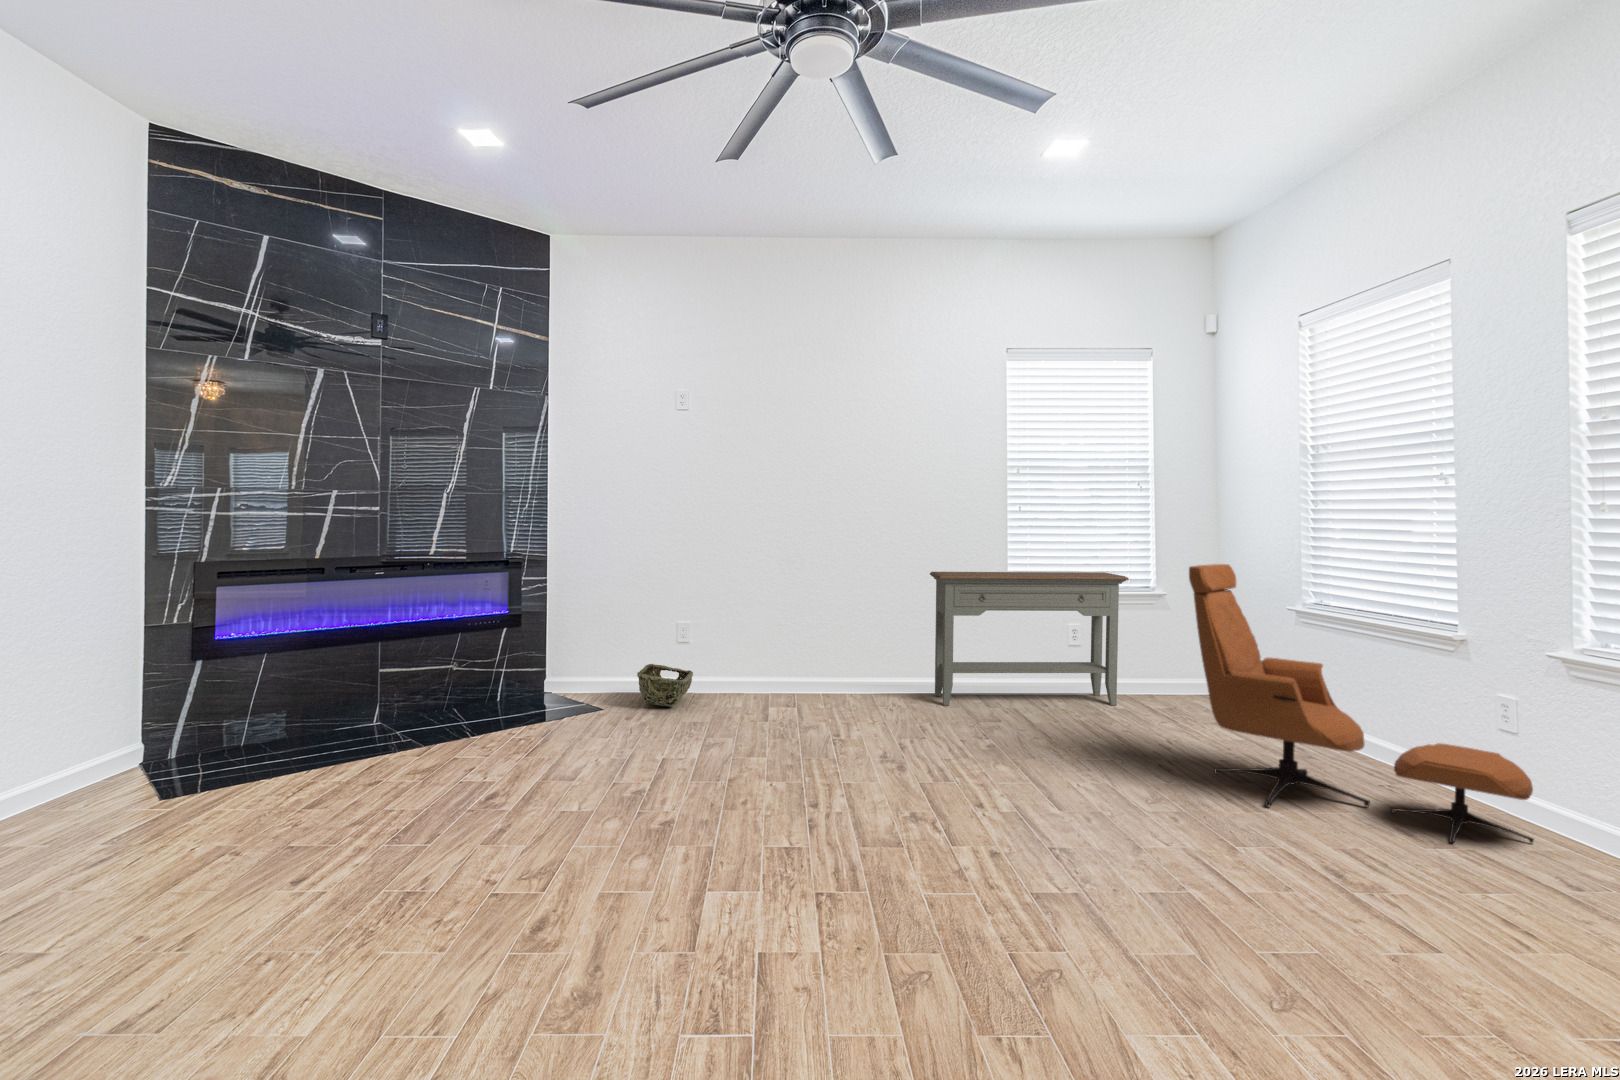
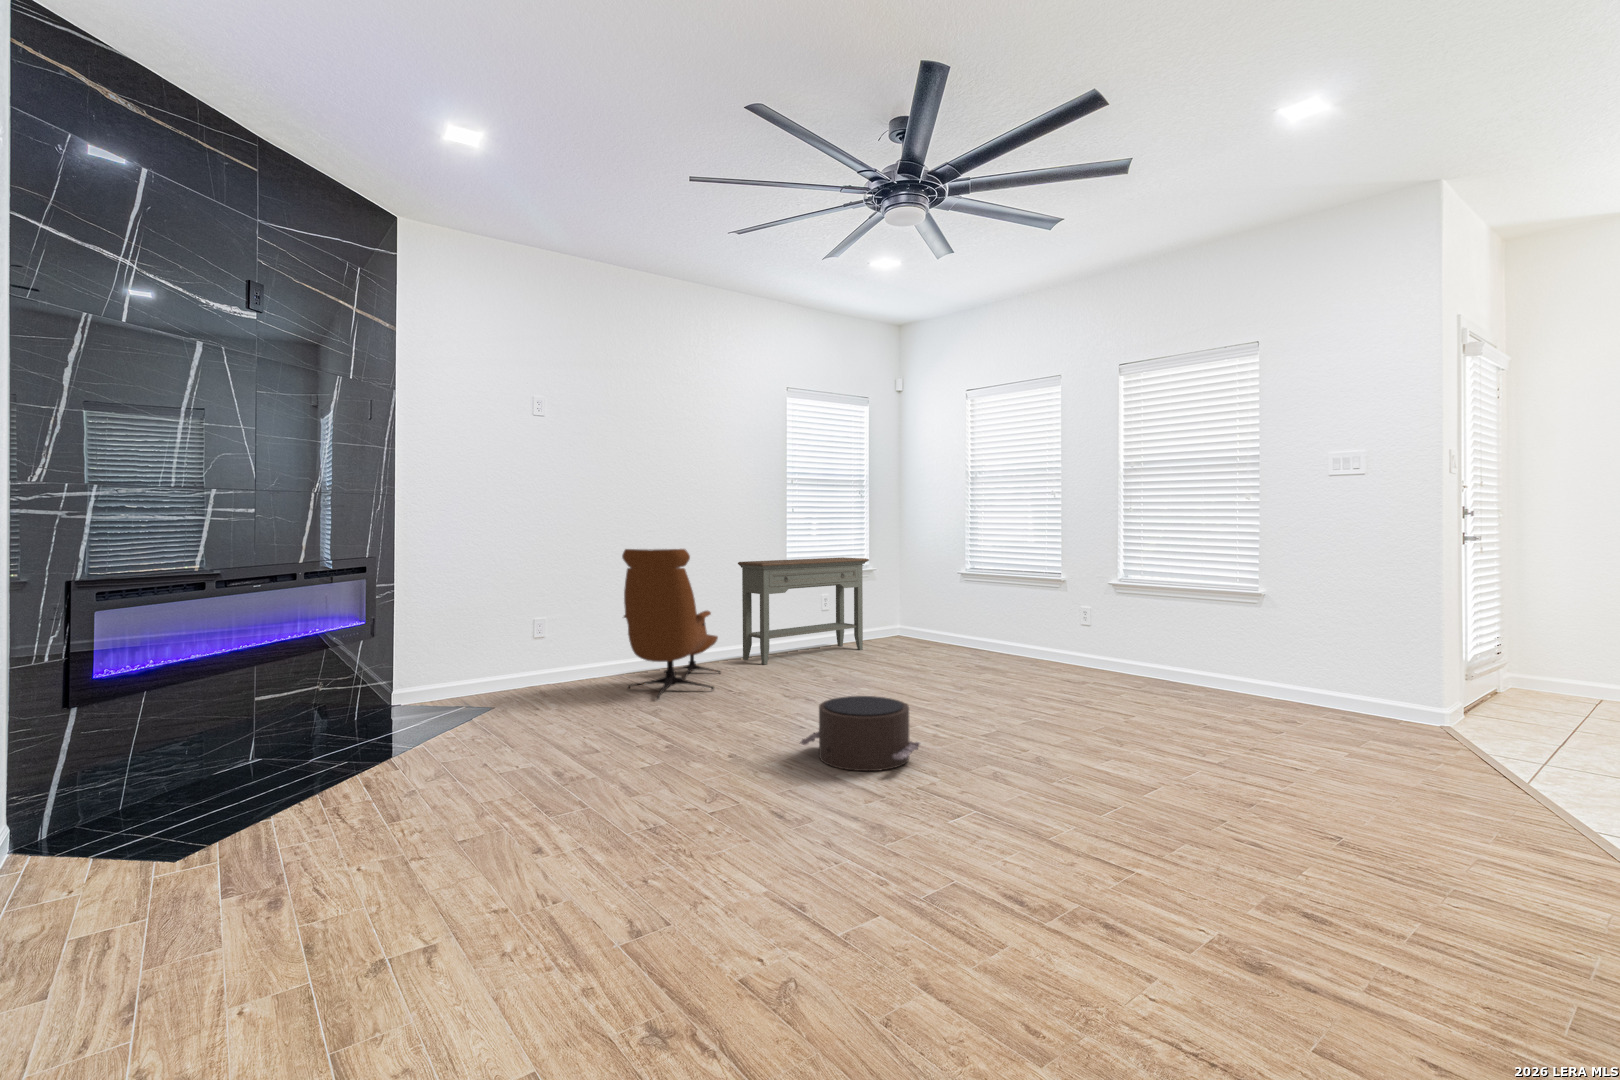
lounge chair: present [1189,564,1534,843] -> present [622,549,720,700]
woven basket: present [637,664,693,707] -> none [512,662,576,698]
pouf: none [710,769,845,887] -> present [800,696,920,771]

